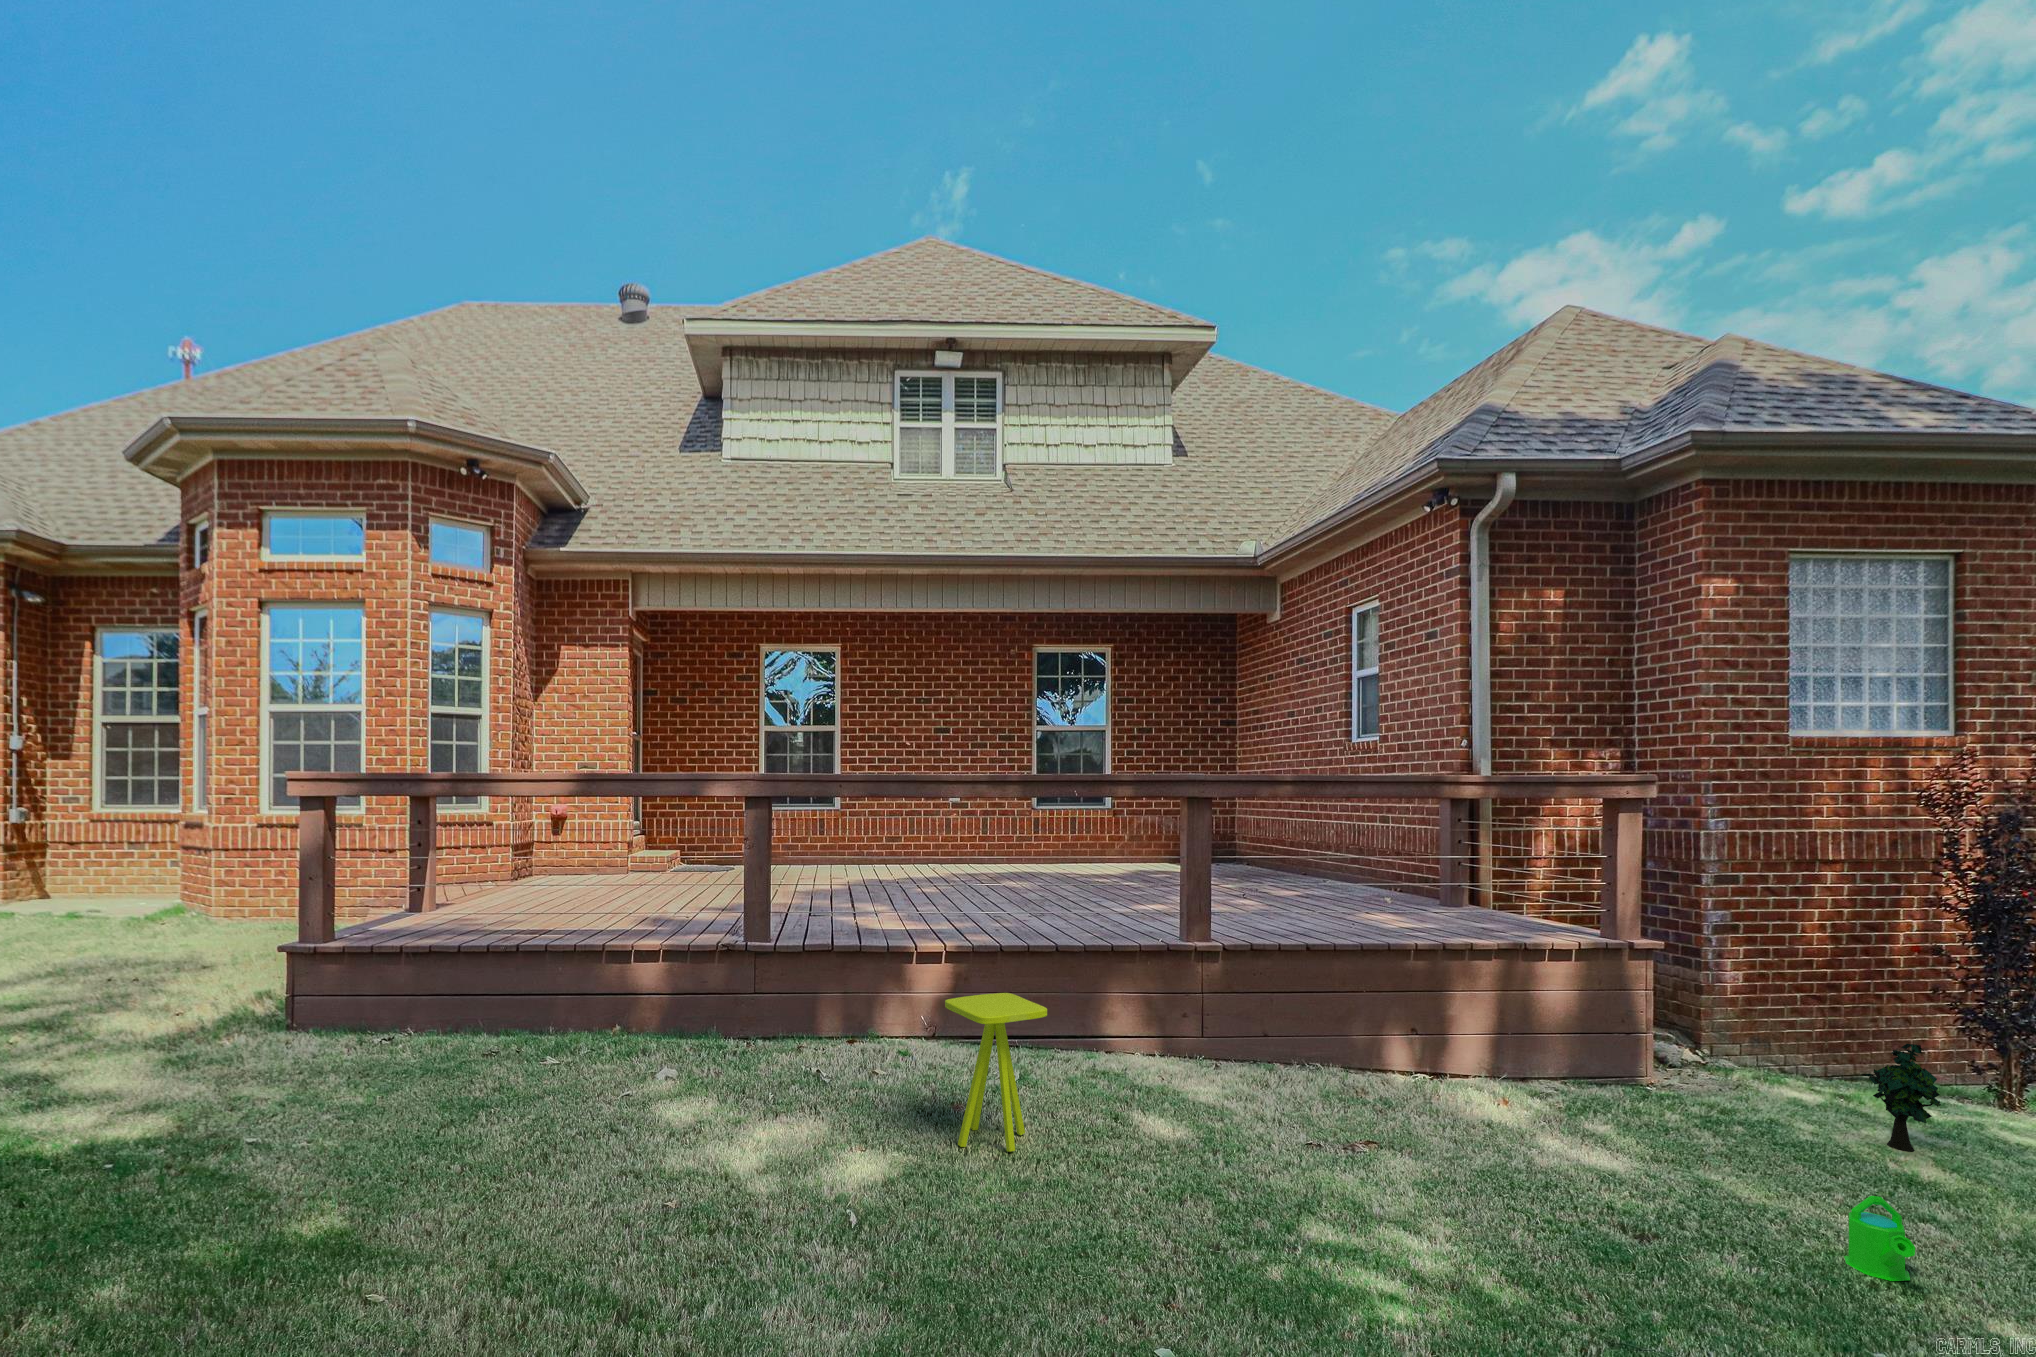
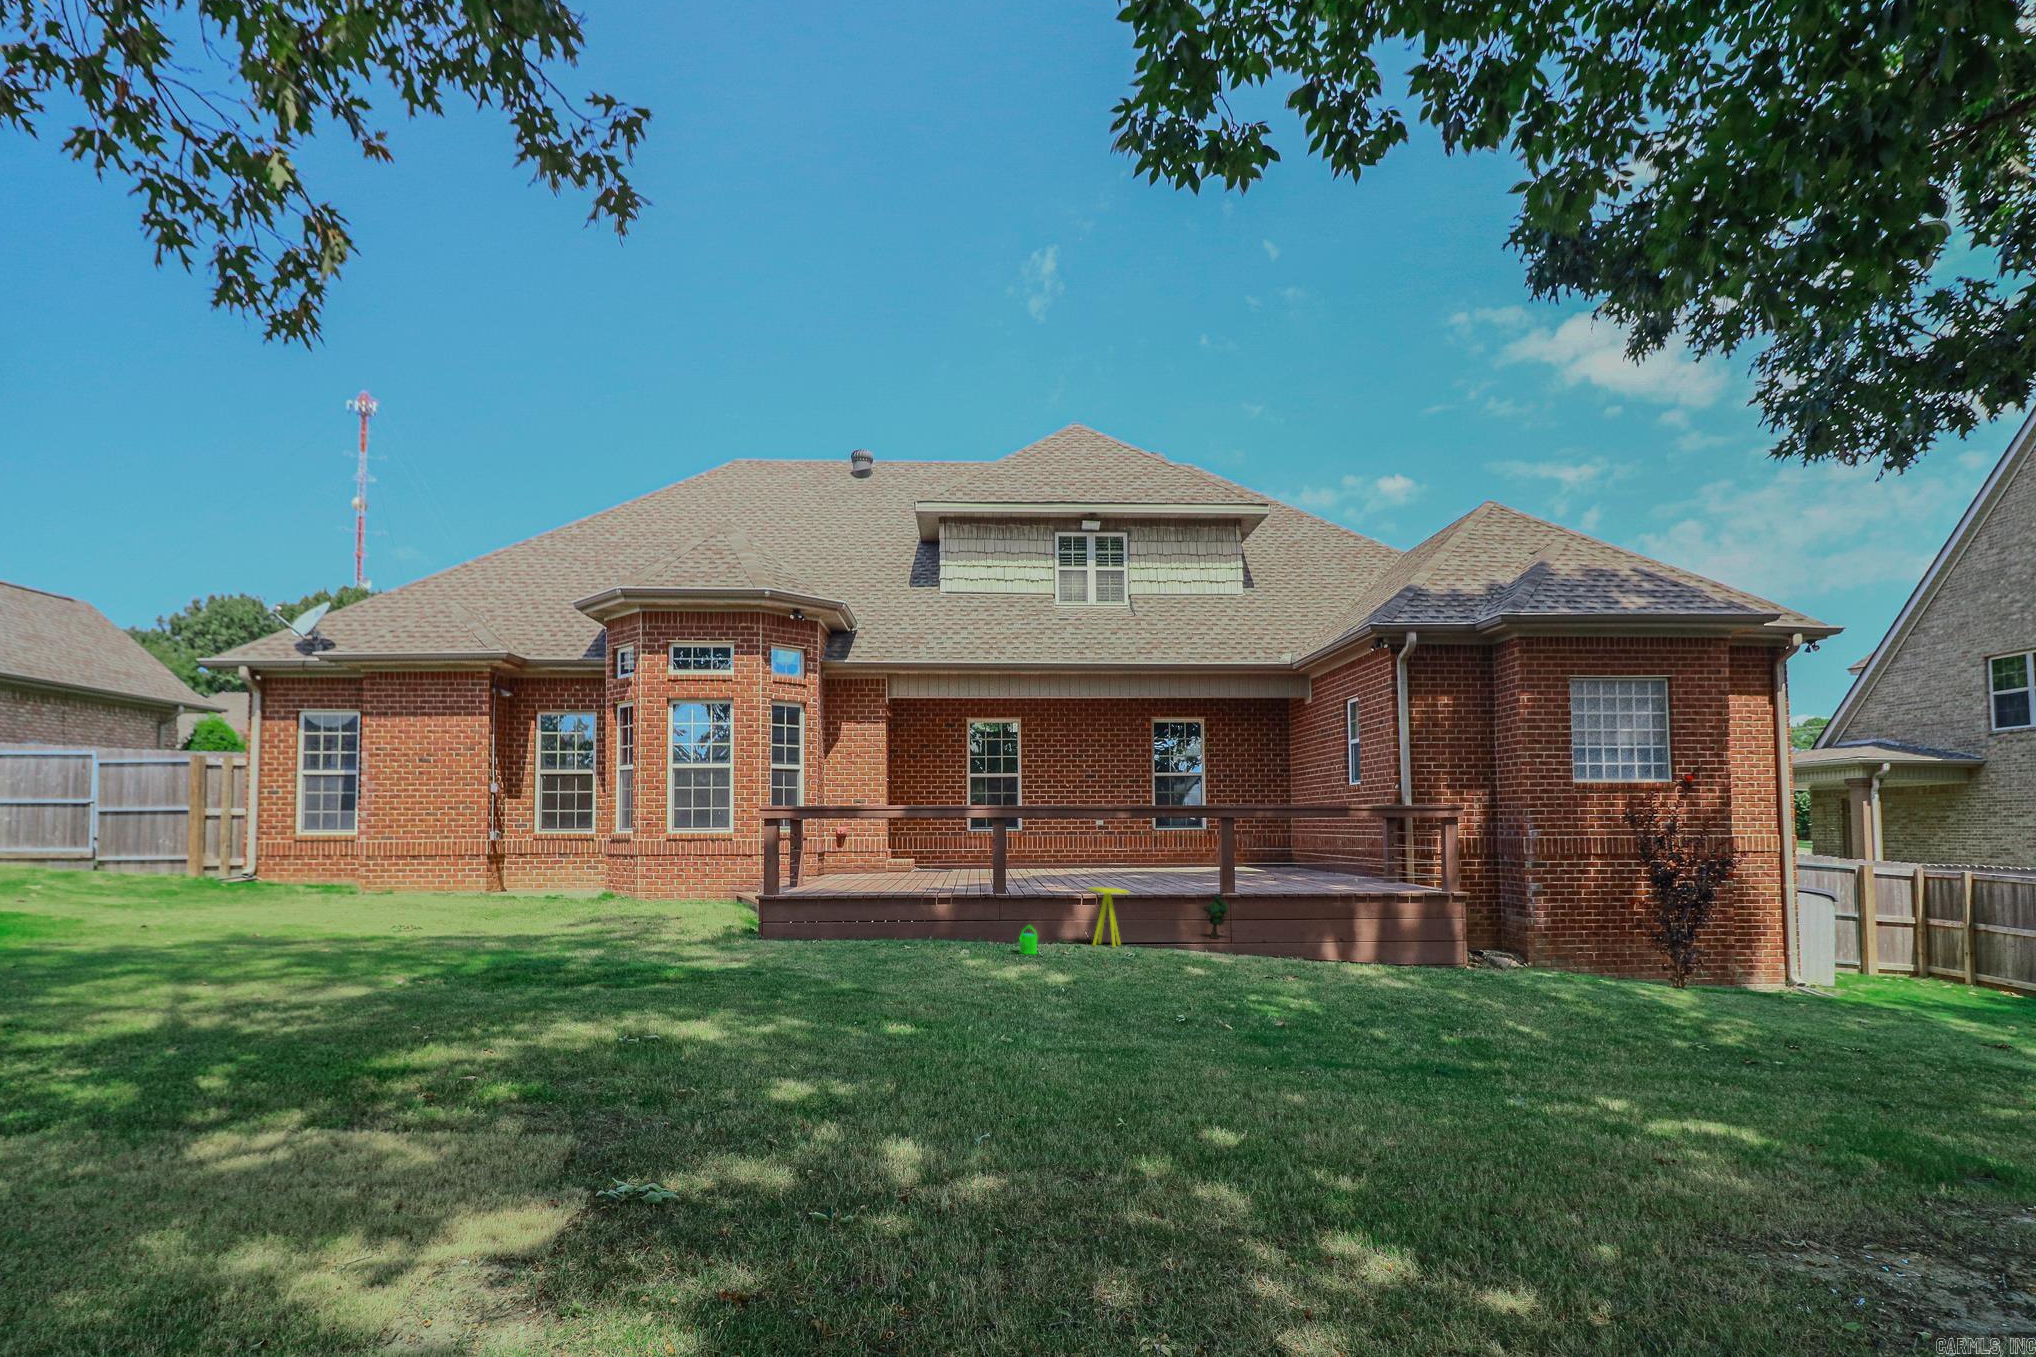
decorative plant: present [1862,1044,1941,1151] -> present [1203,892,1228,939]
watering can: present [1844,1196,1915,1281] -> present [1019,925,1037,954]

